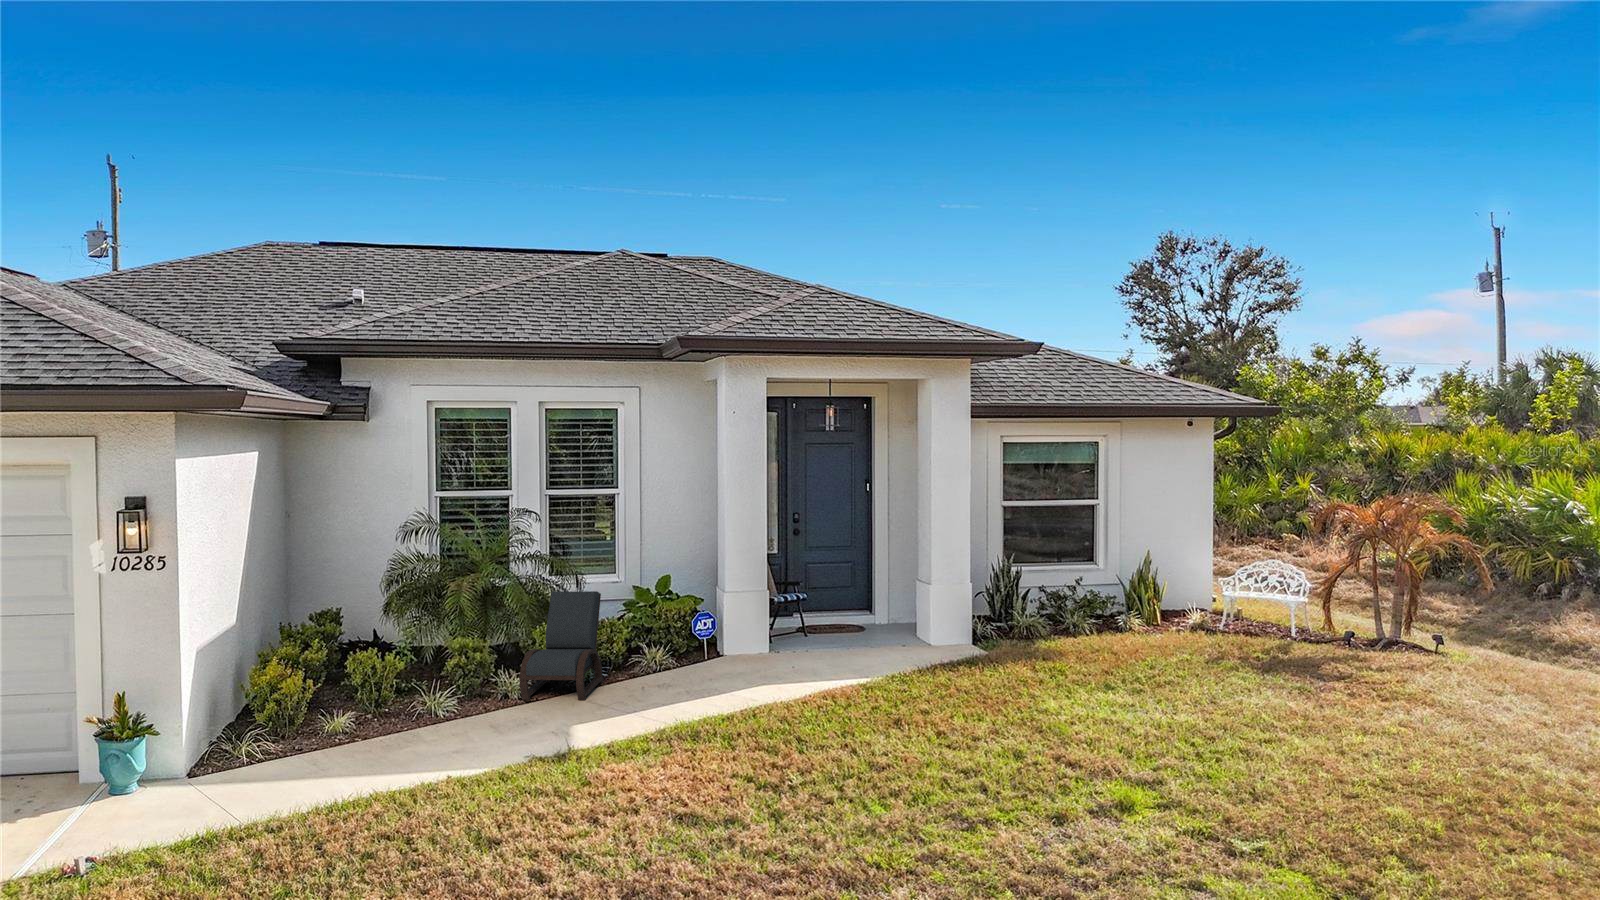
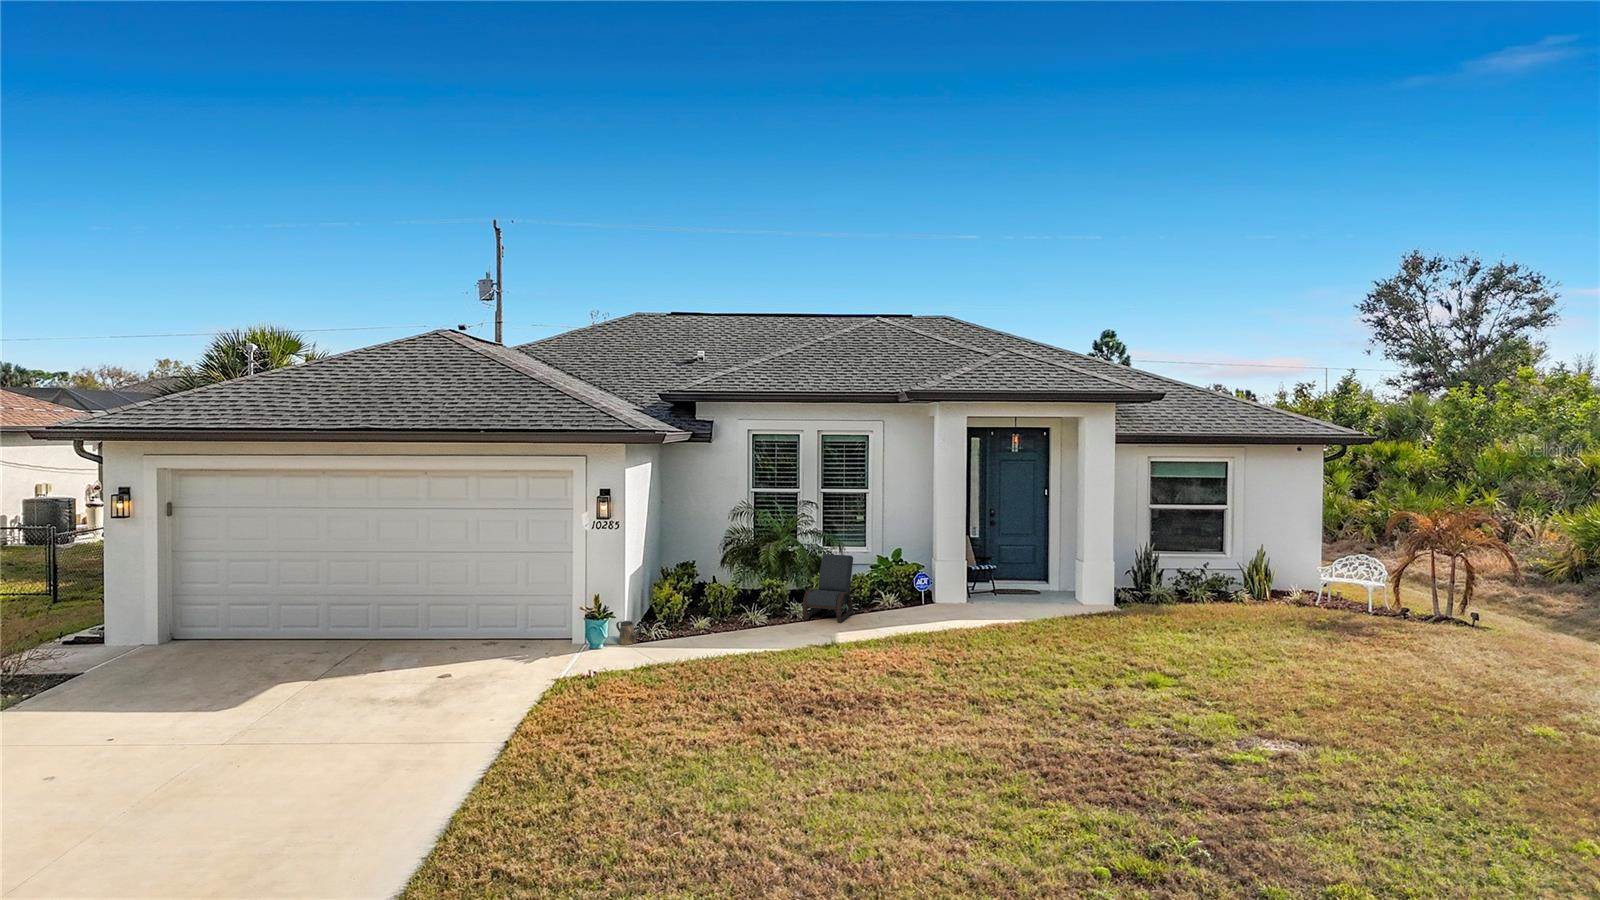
watering can: none [153,744,214,791] -> present [616,621,646,645]

